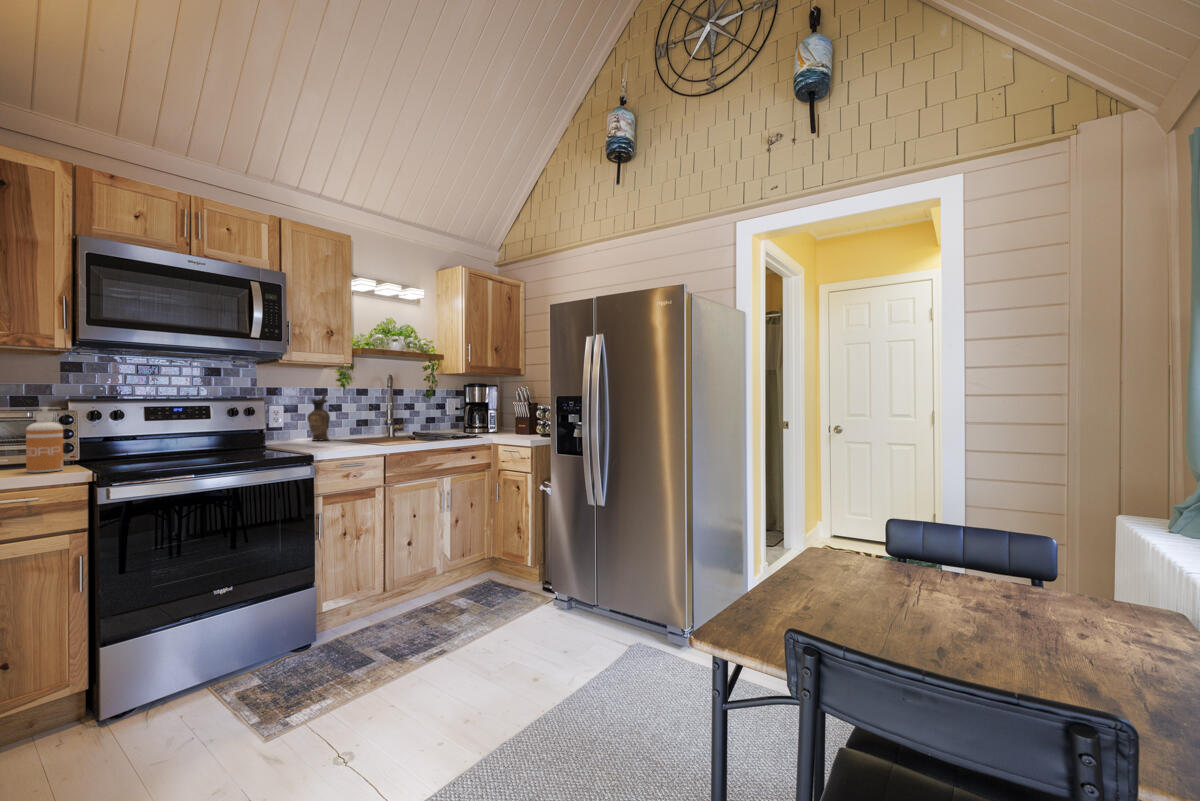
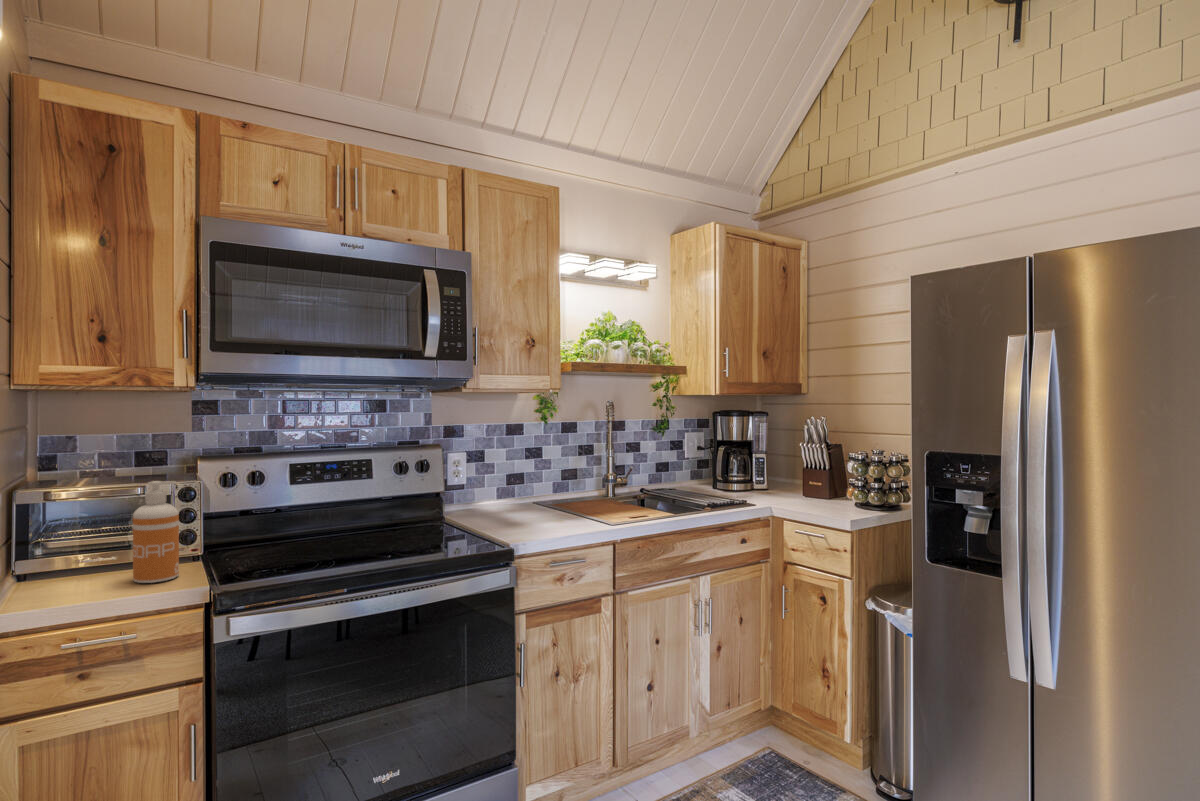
ceramic pitcher: present [308,394,330,441] -> none [496,432,527,504]

